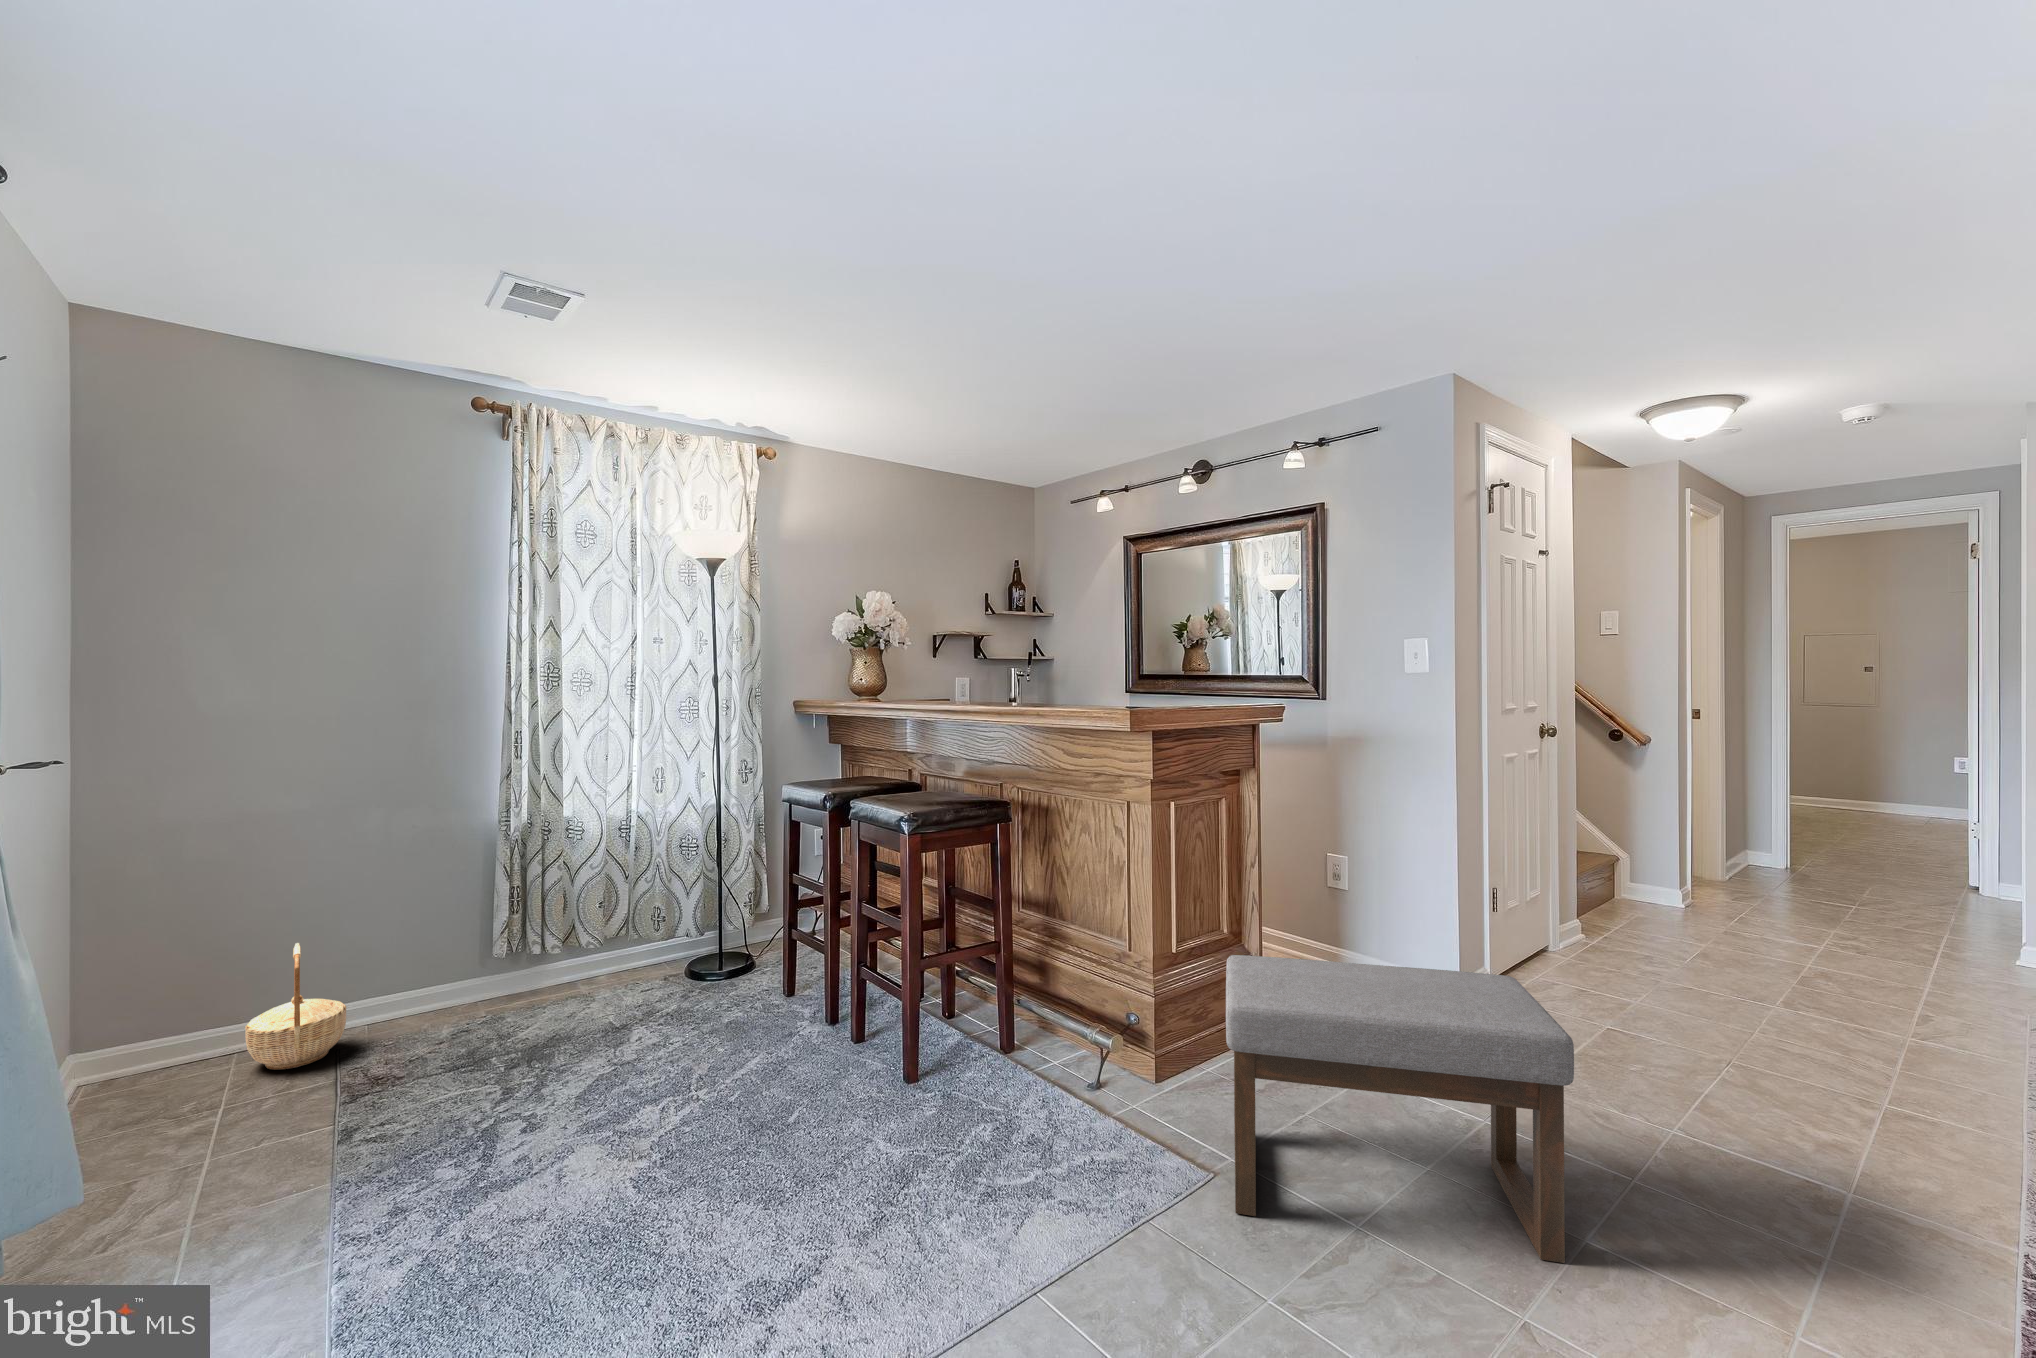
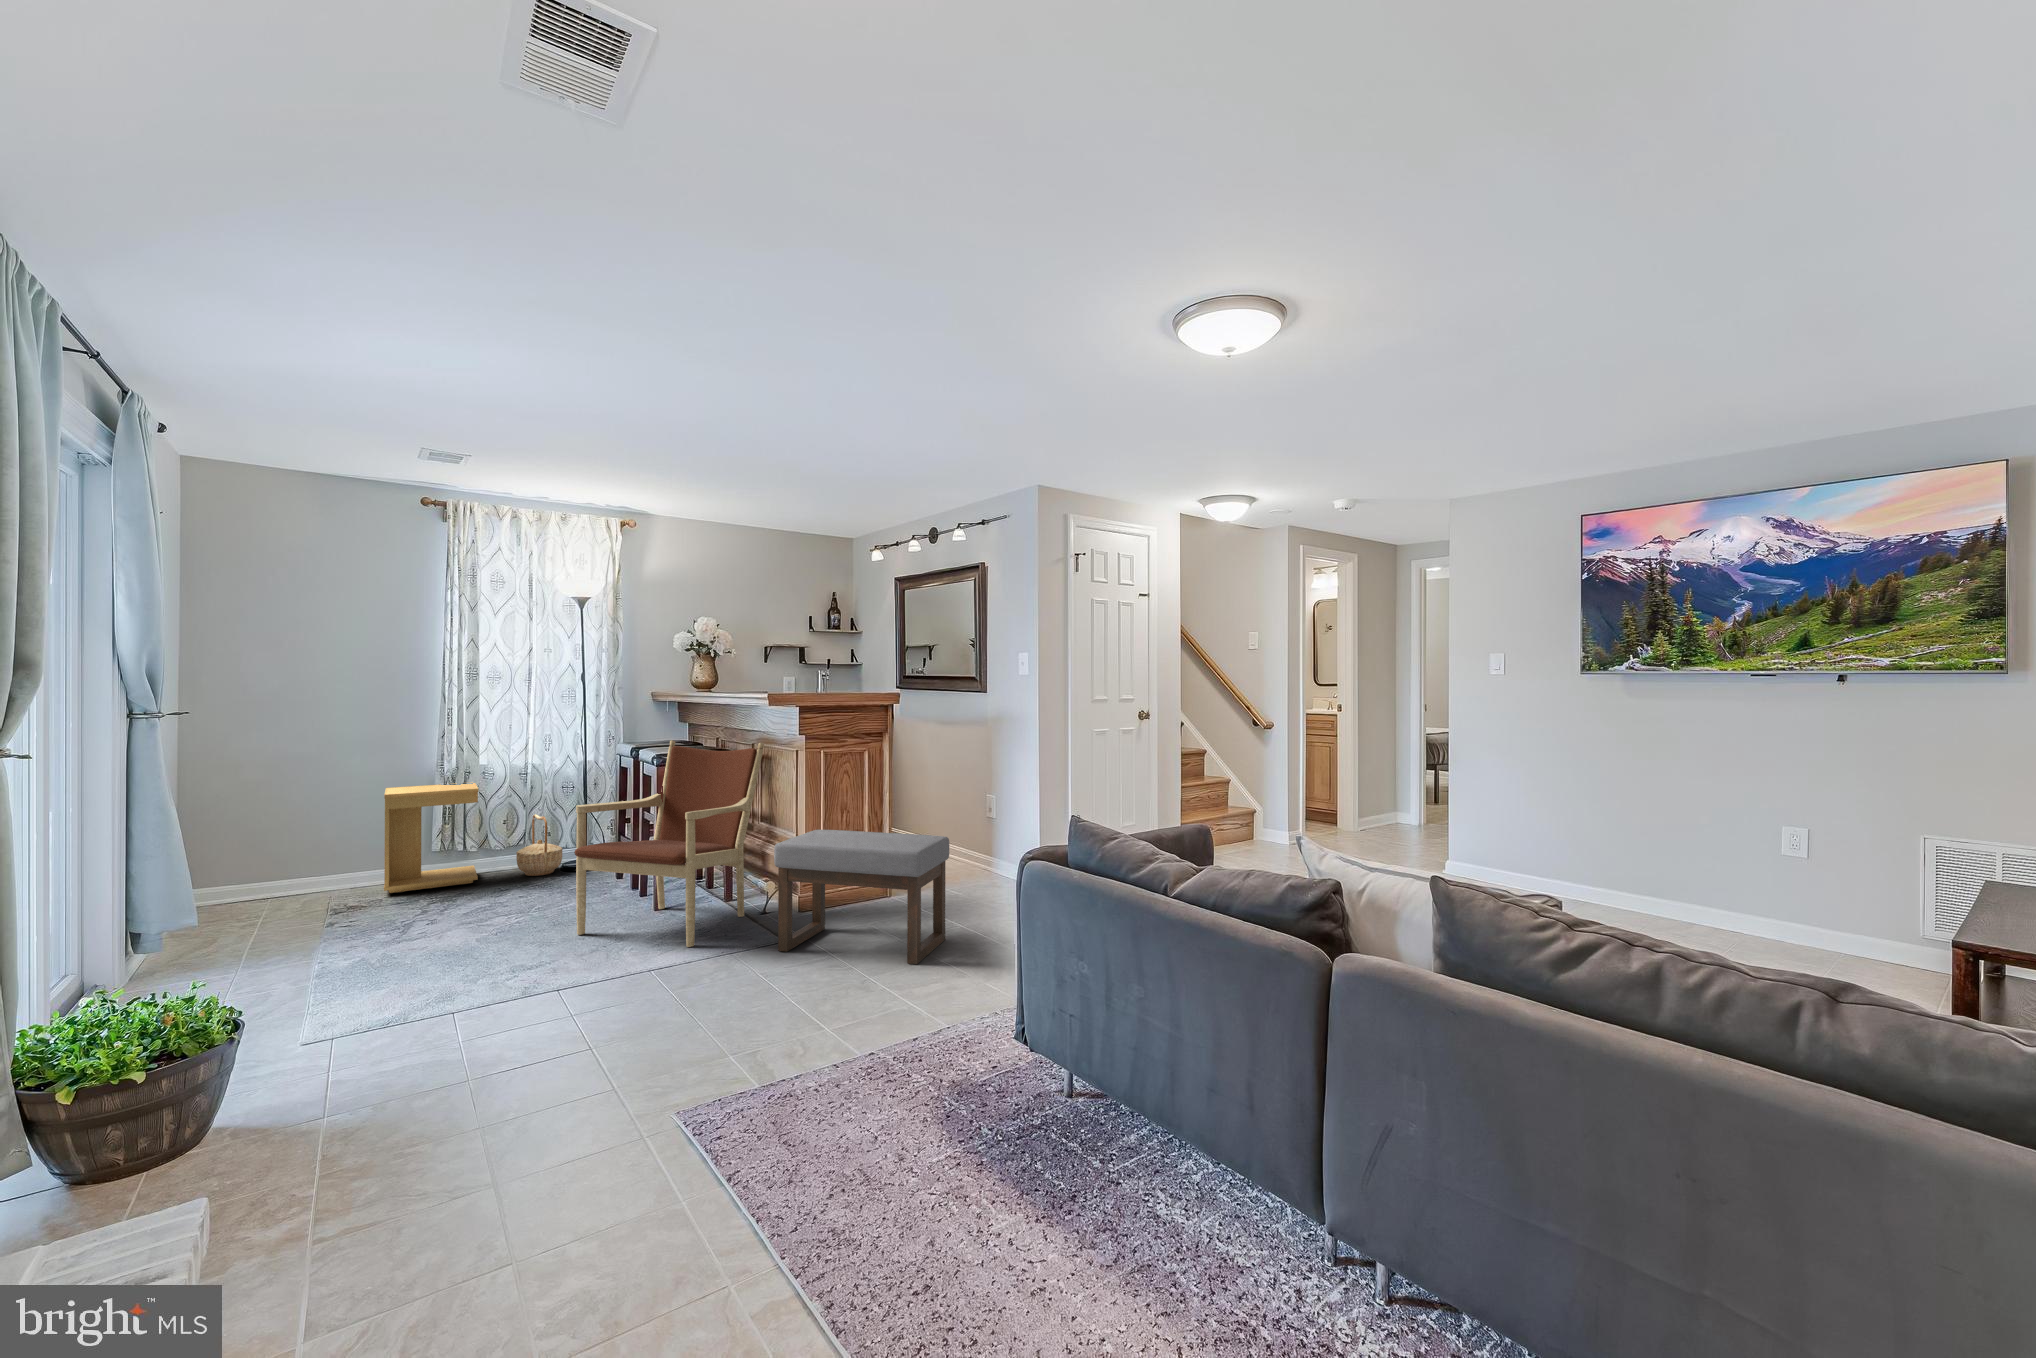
armchair: none [807,786,1088,1200] -> present [574,740,764,947]
side table: none [422,845,572,1040] -> present [384,782,479,893]
basket: present [245,943,346,1070] -> present [516,814,563,876]

